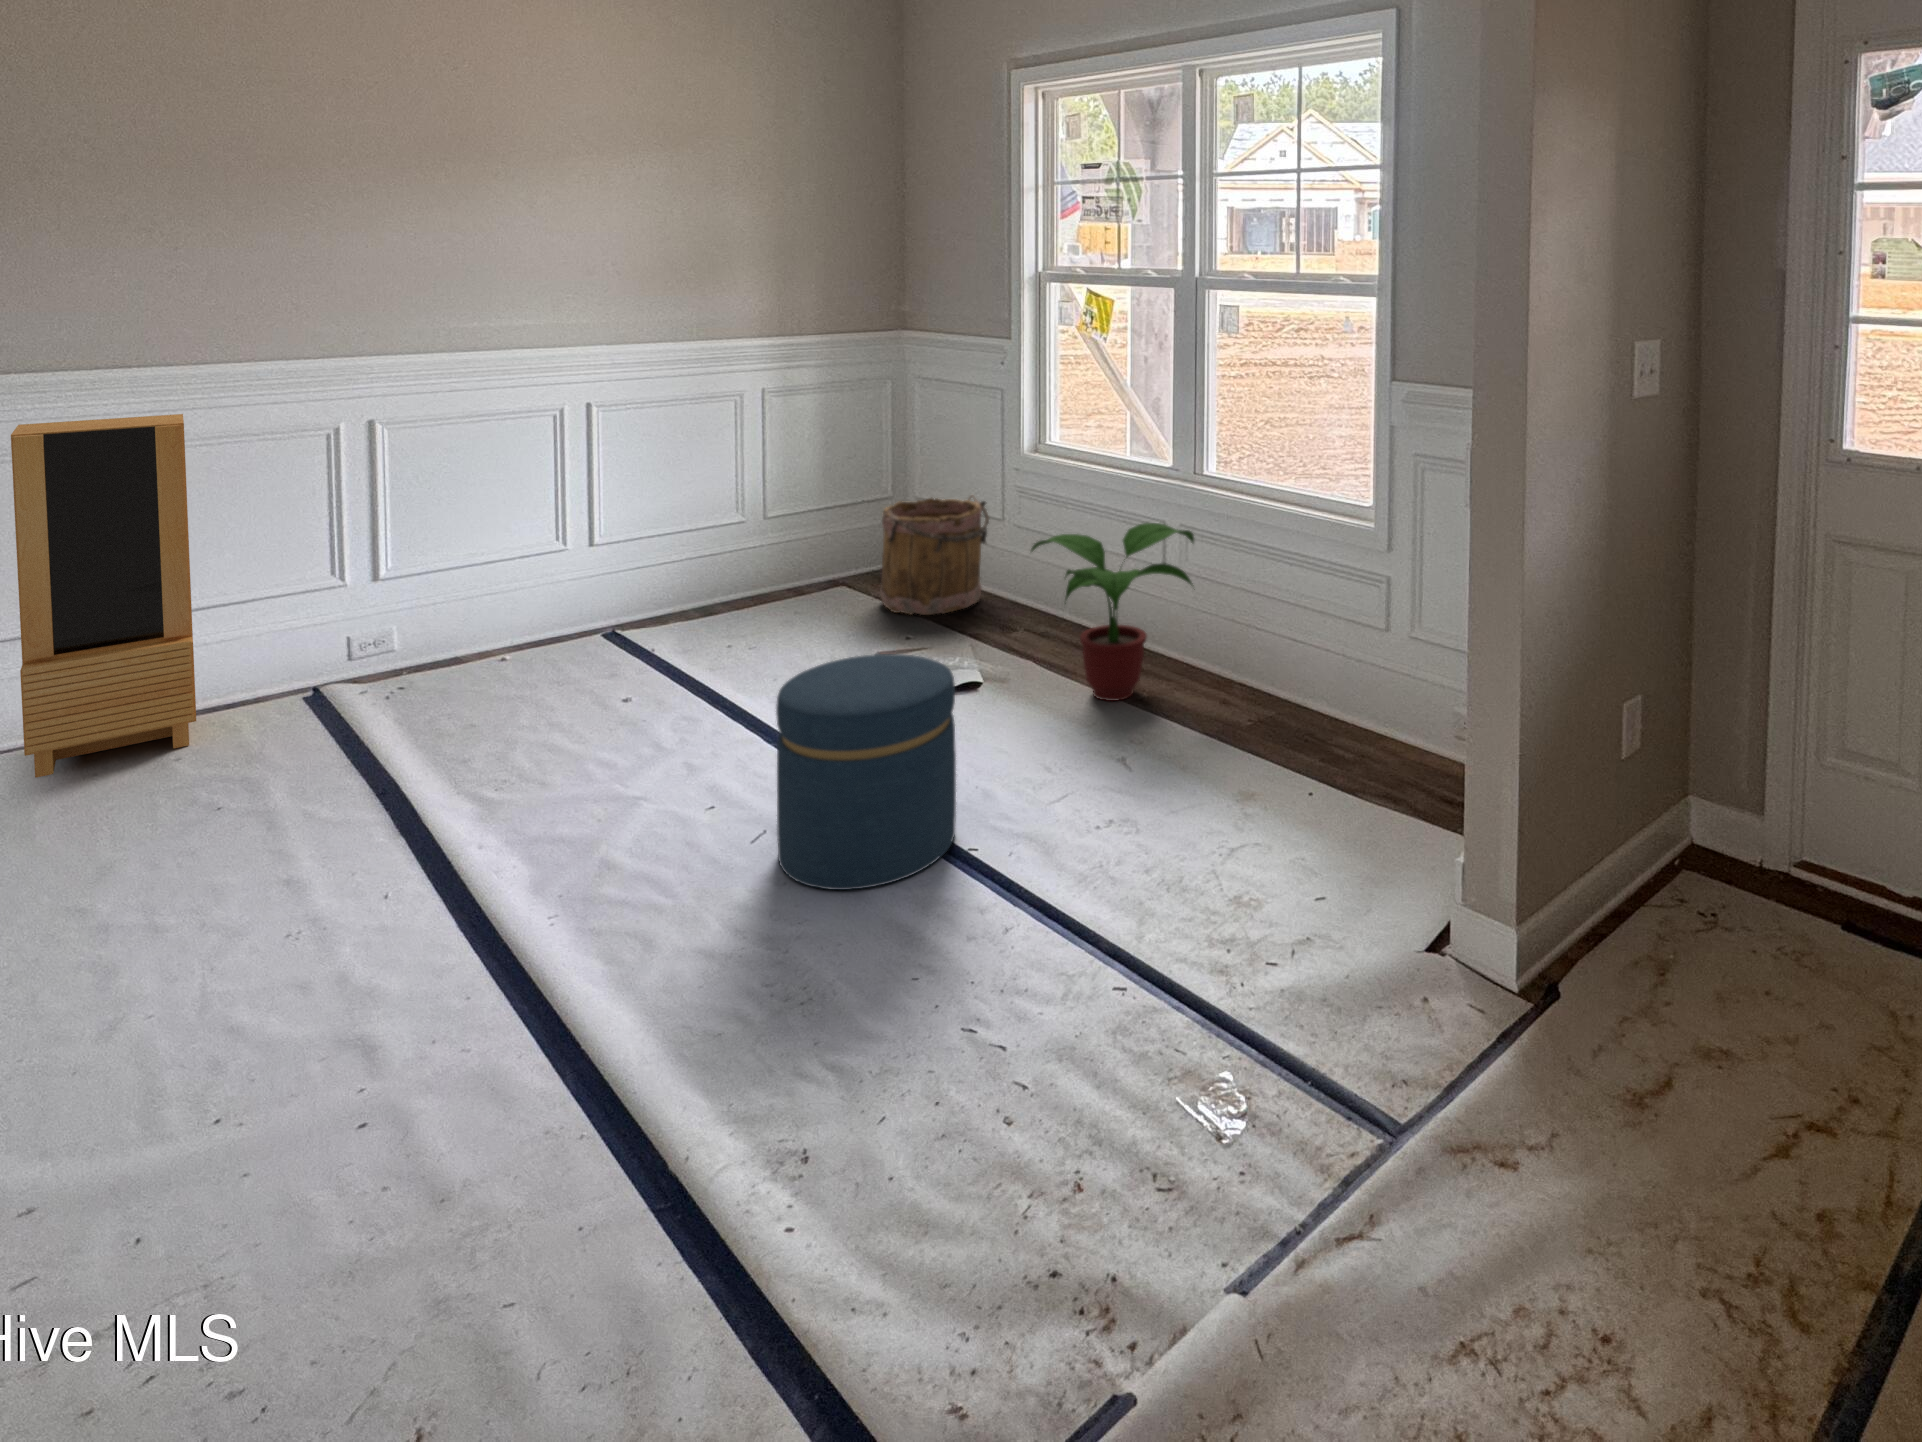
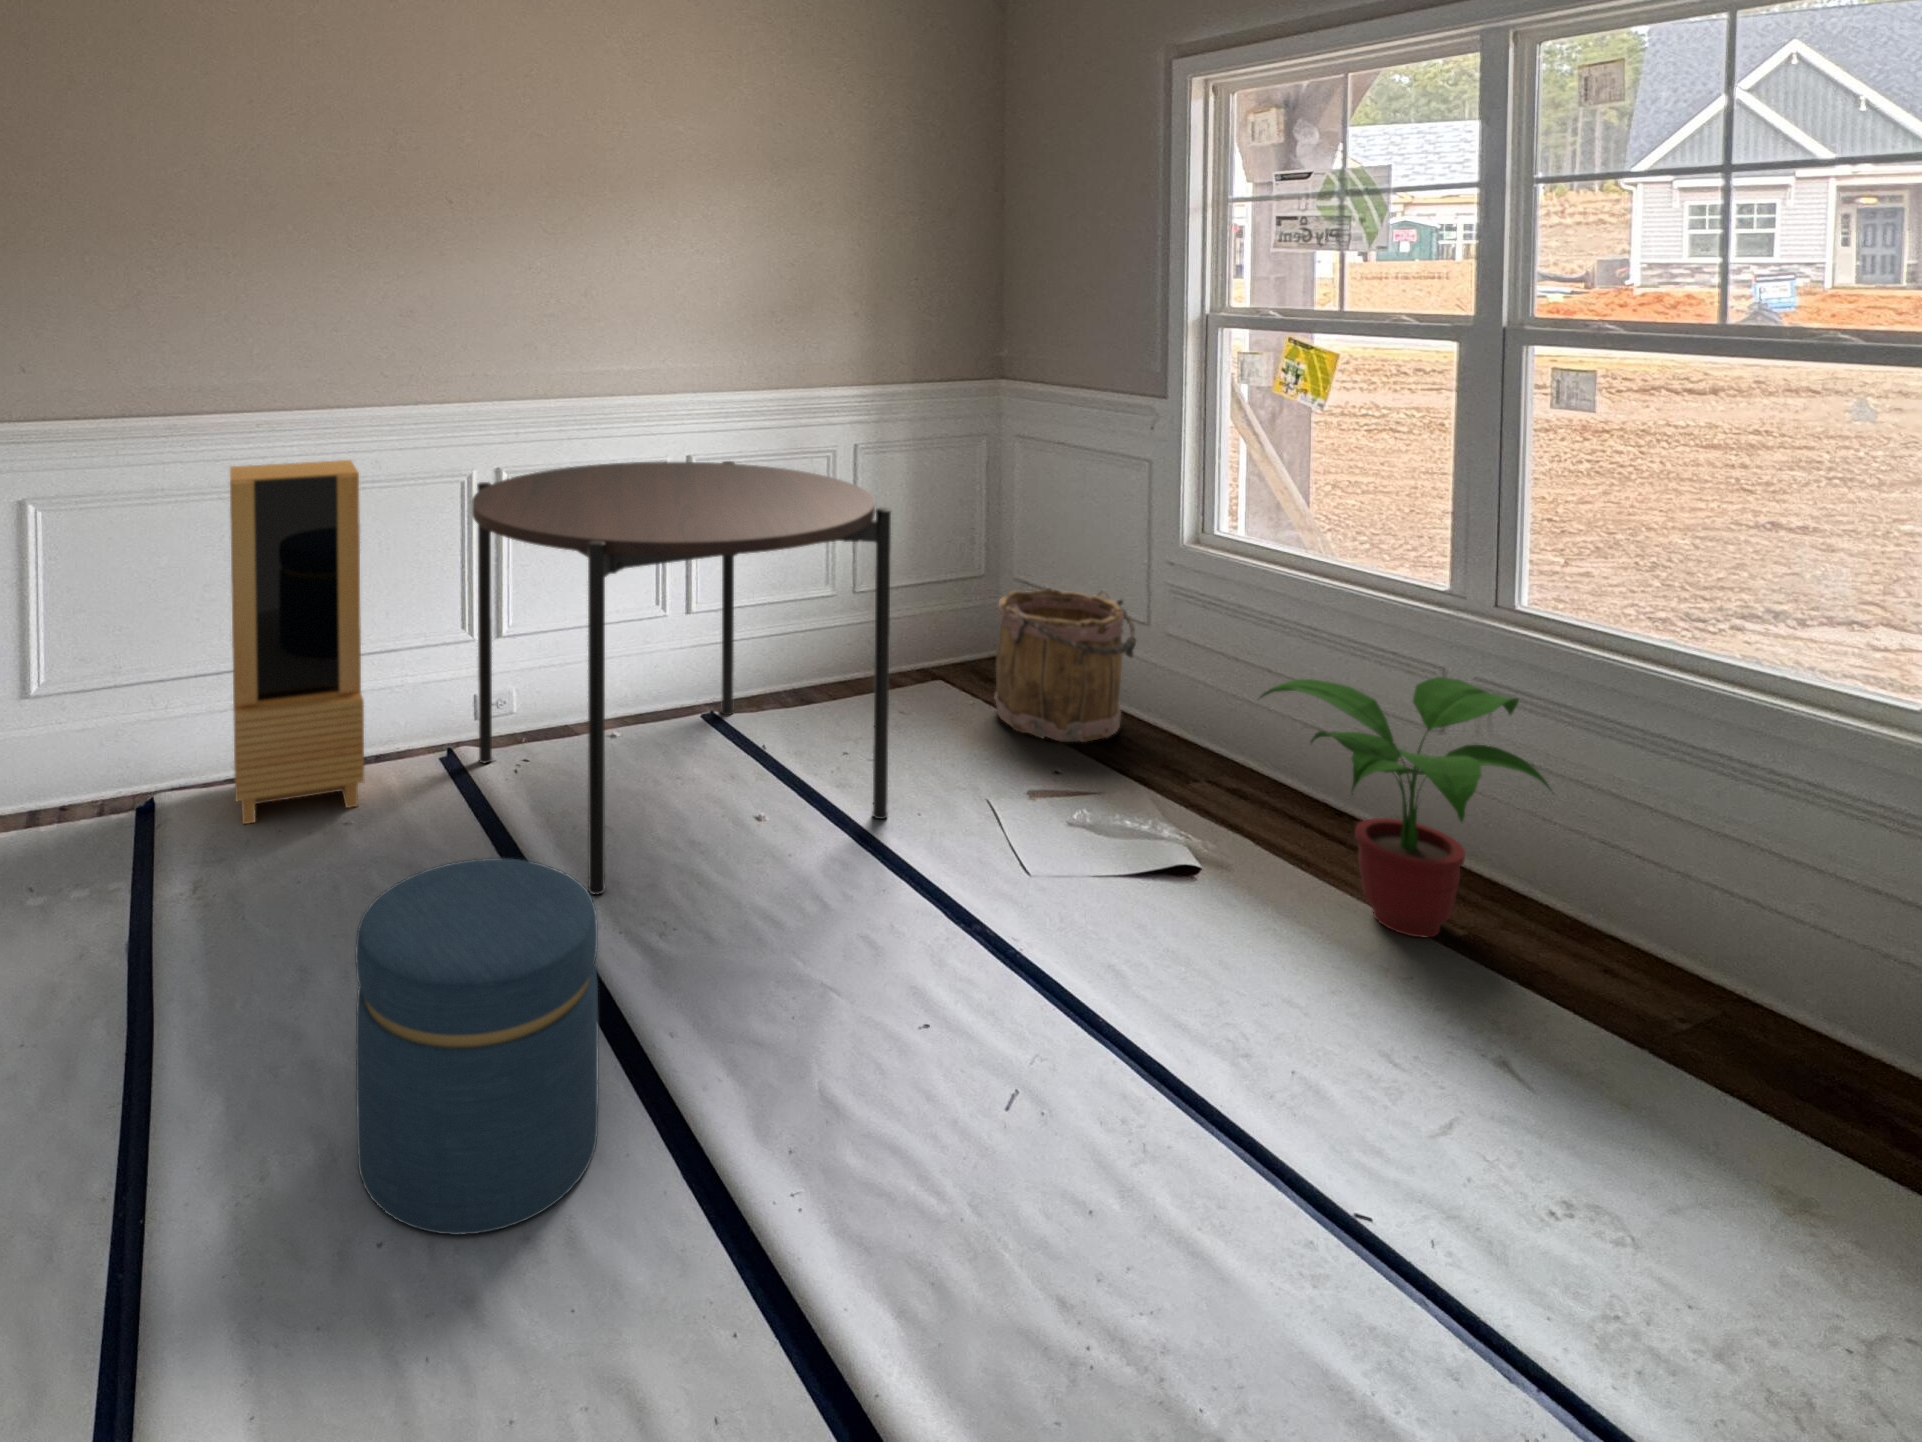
dining table: none [317,405,747,774] -> present [472,461,891,895]
ottoman: present [776,654,956,890] -> present [355,858,599,1235]

